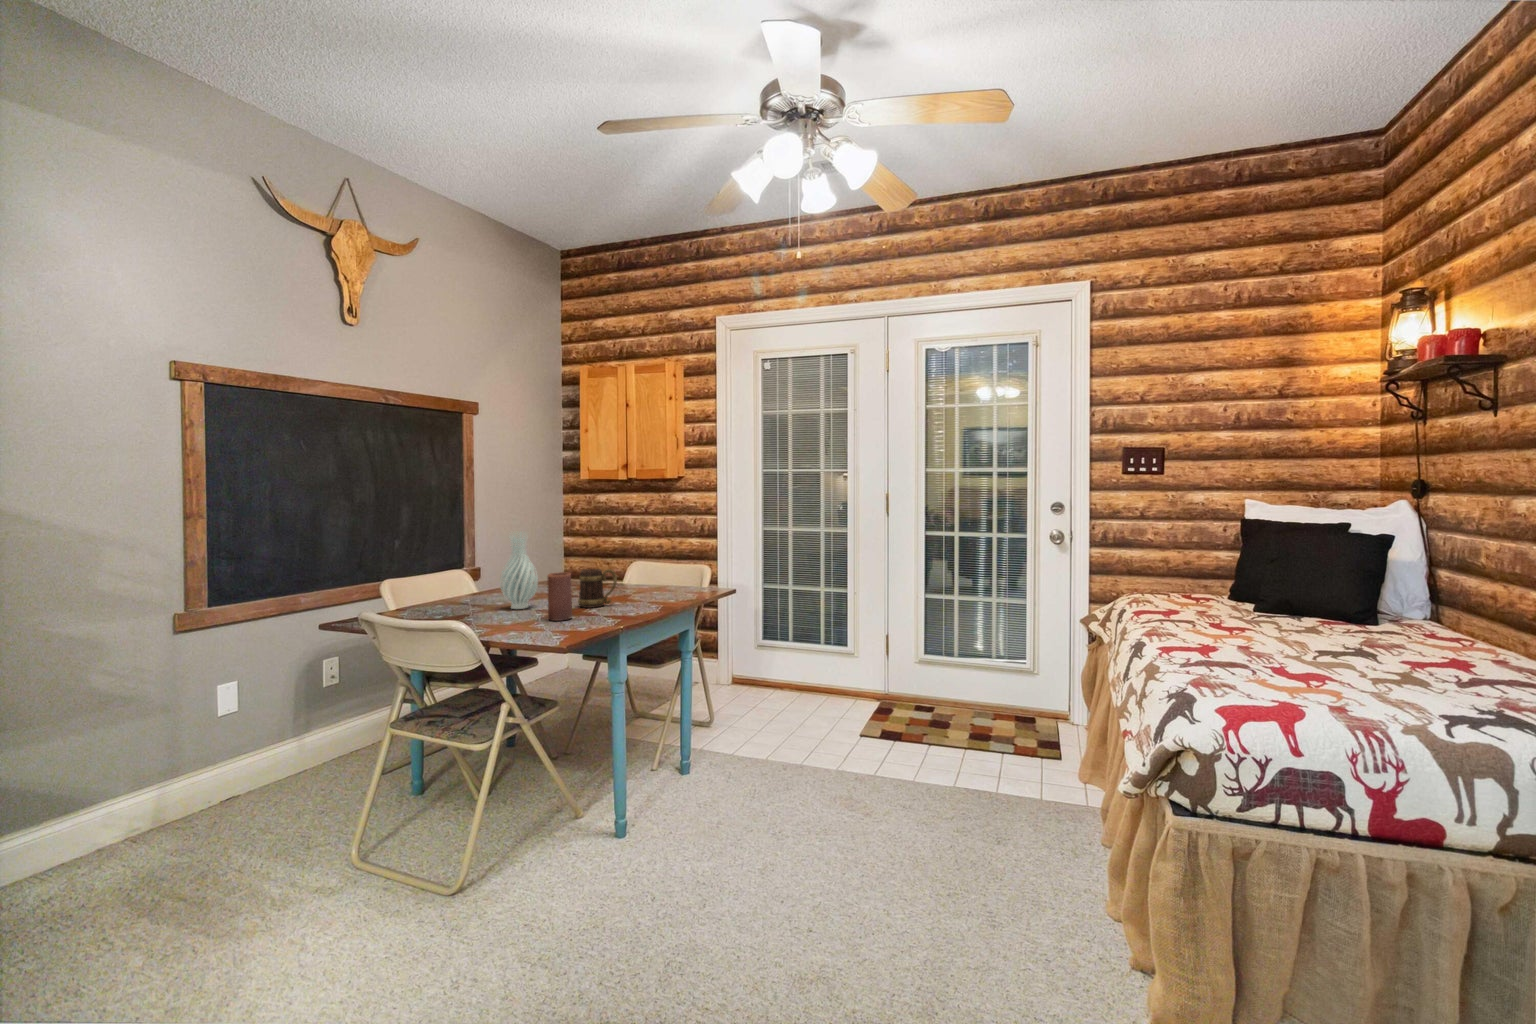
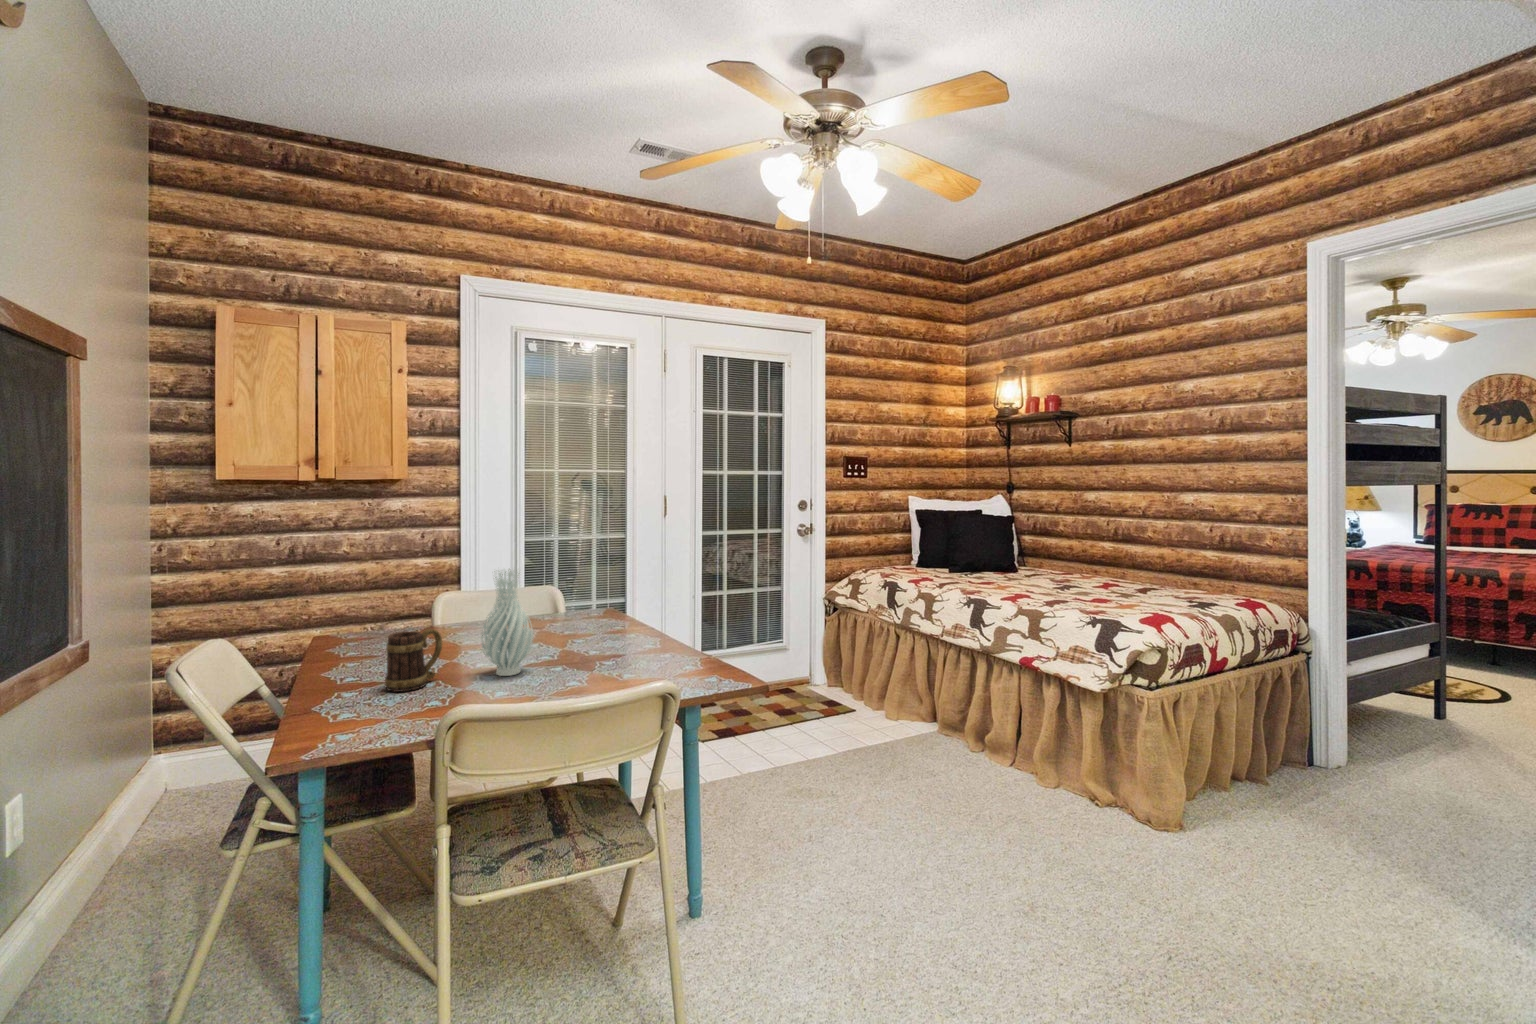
mug: present [578,569,617,608] -> present [385,629,442,692]
candle: present [547,572,572,621] -> none [615,612,643,674]

